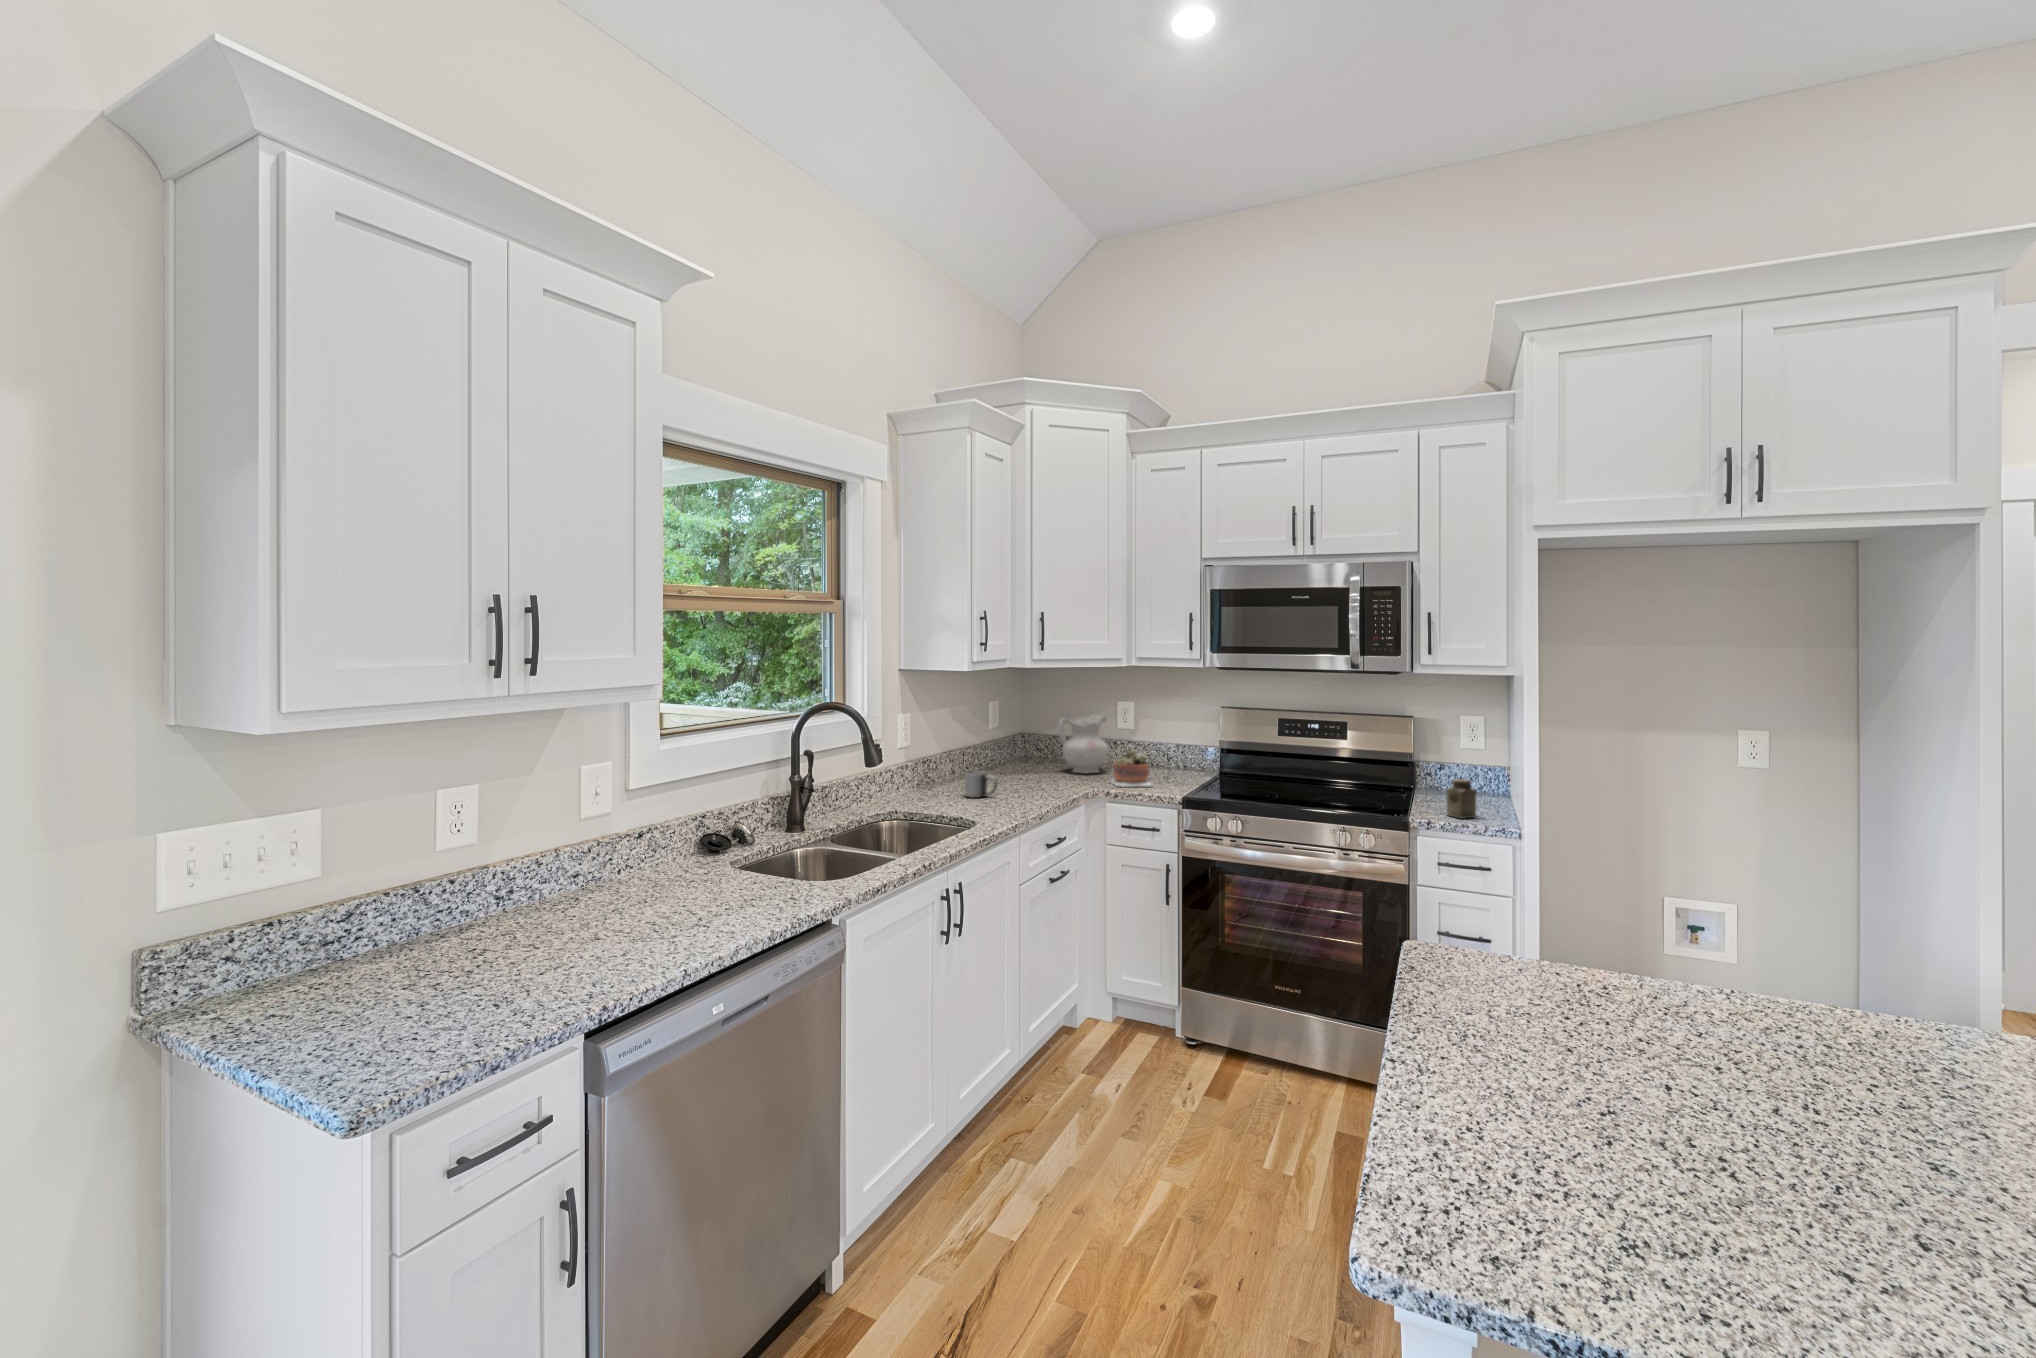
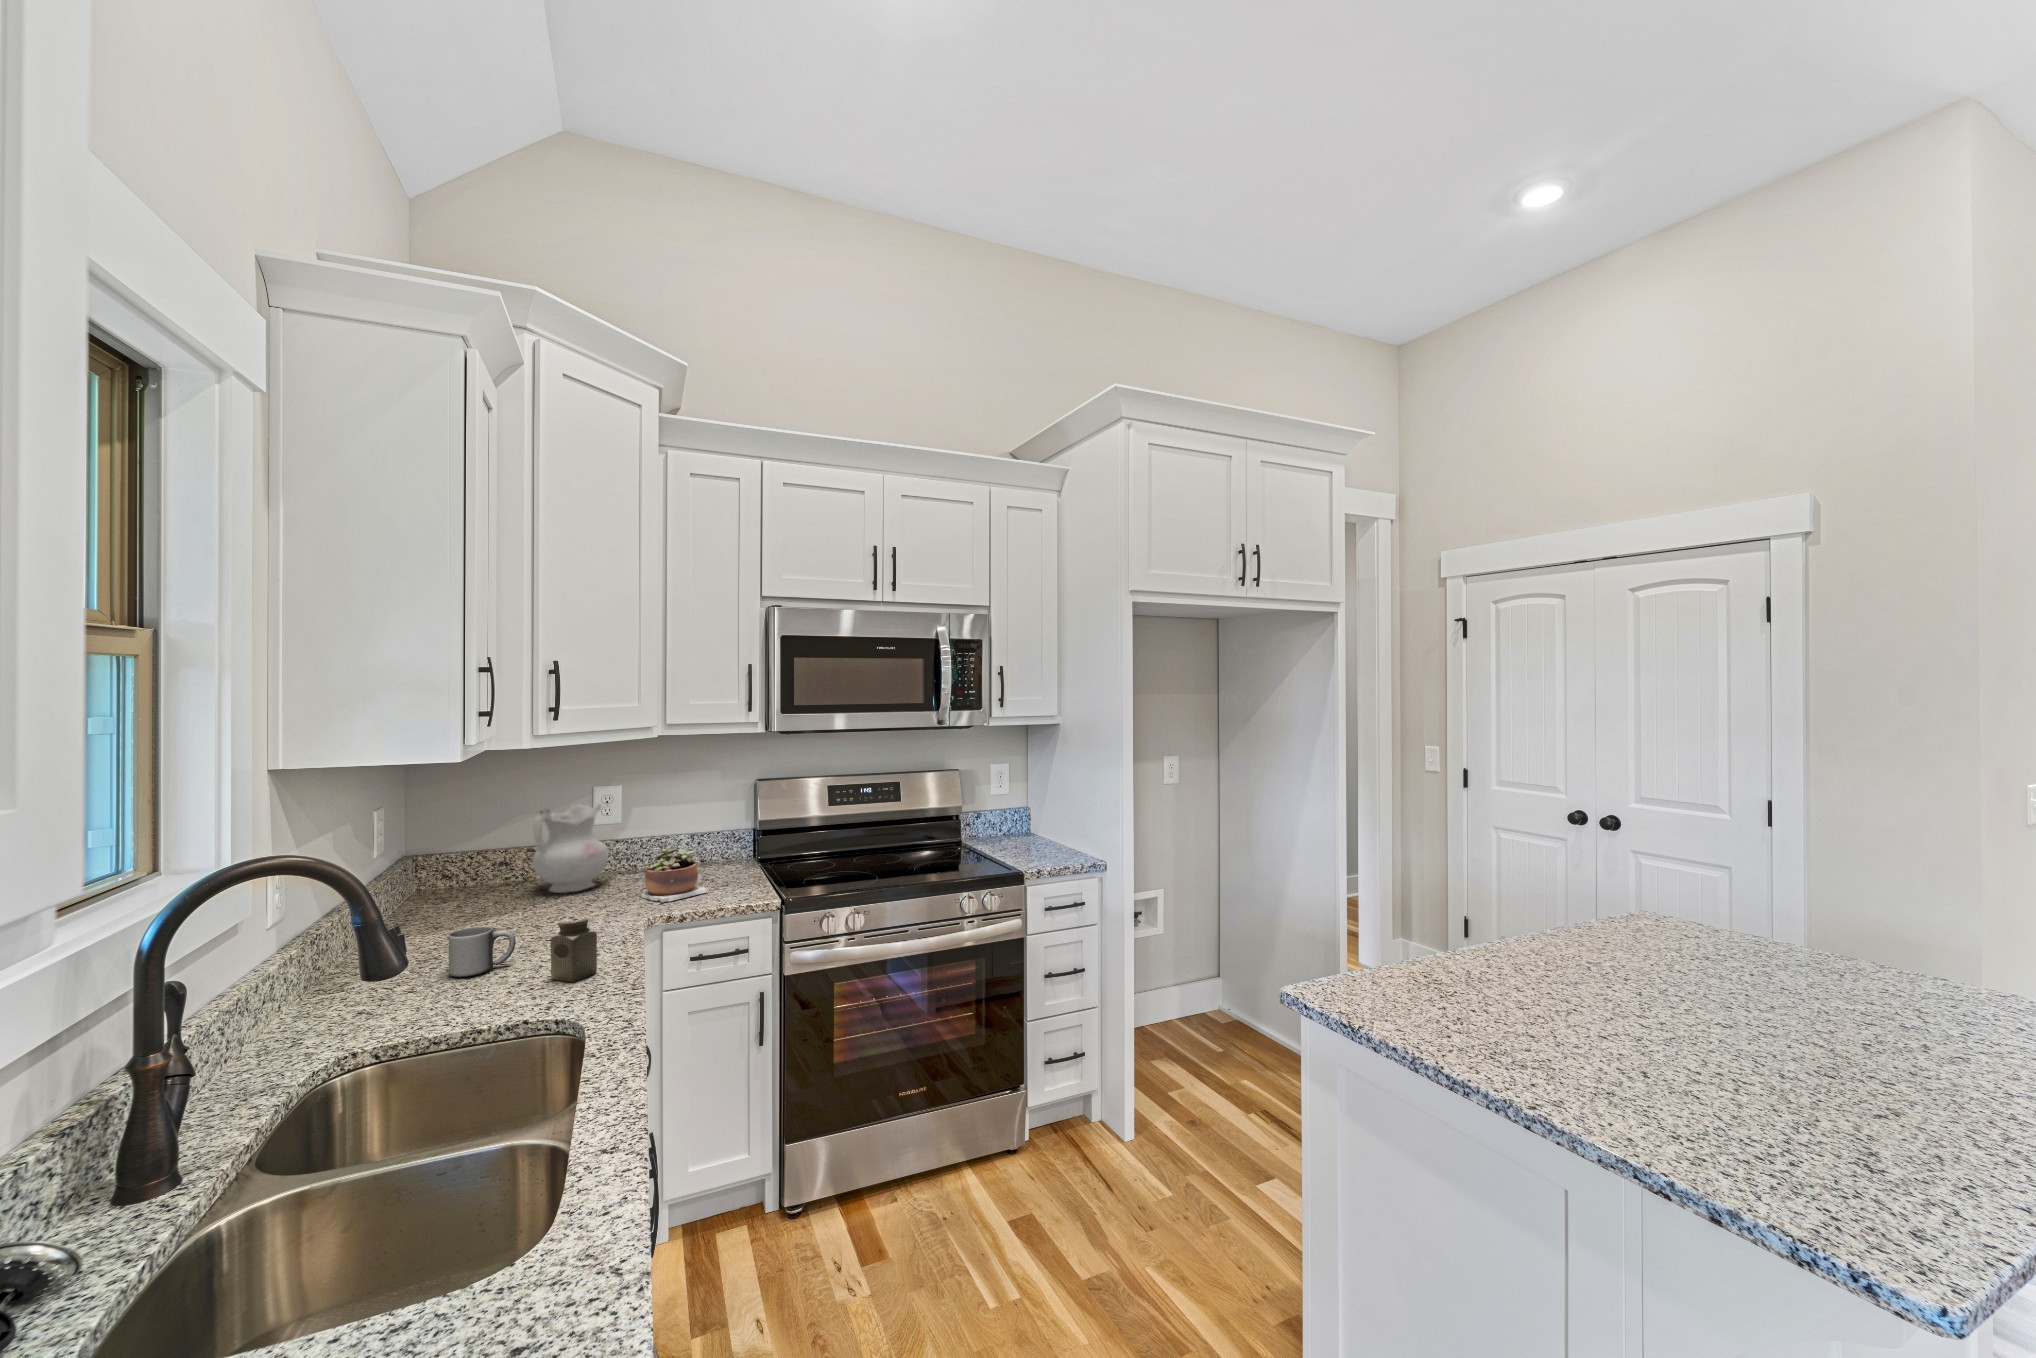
salt shaker: present [1446,779,1477,819] -> present [551,916,597,982]

